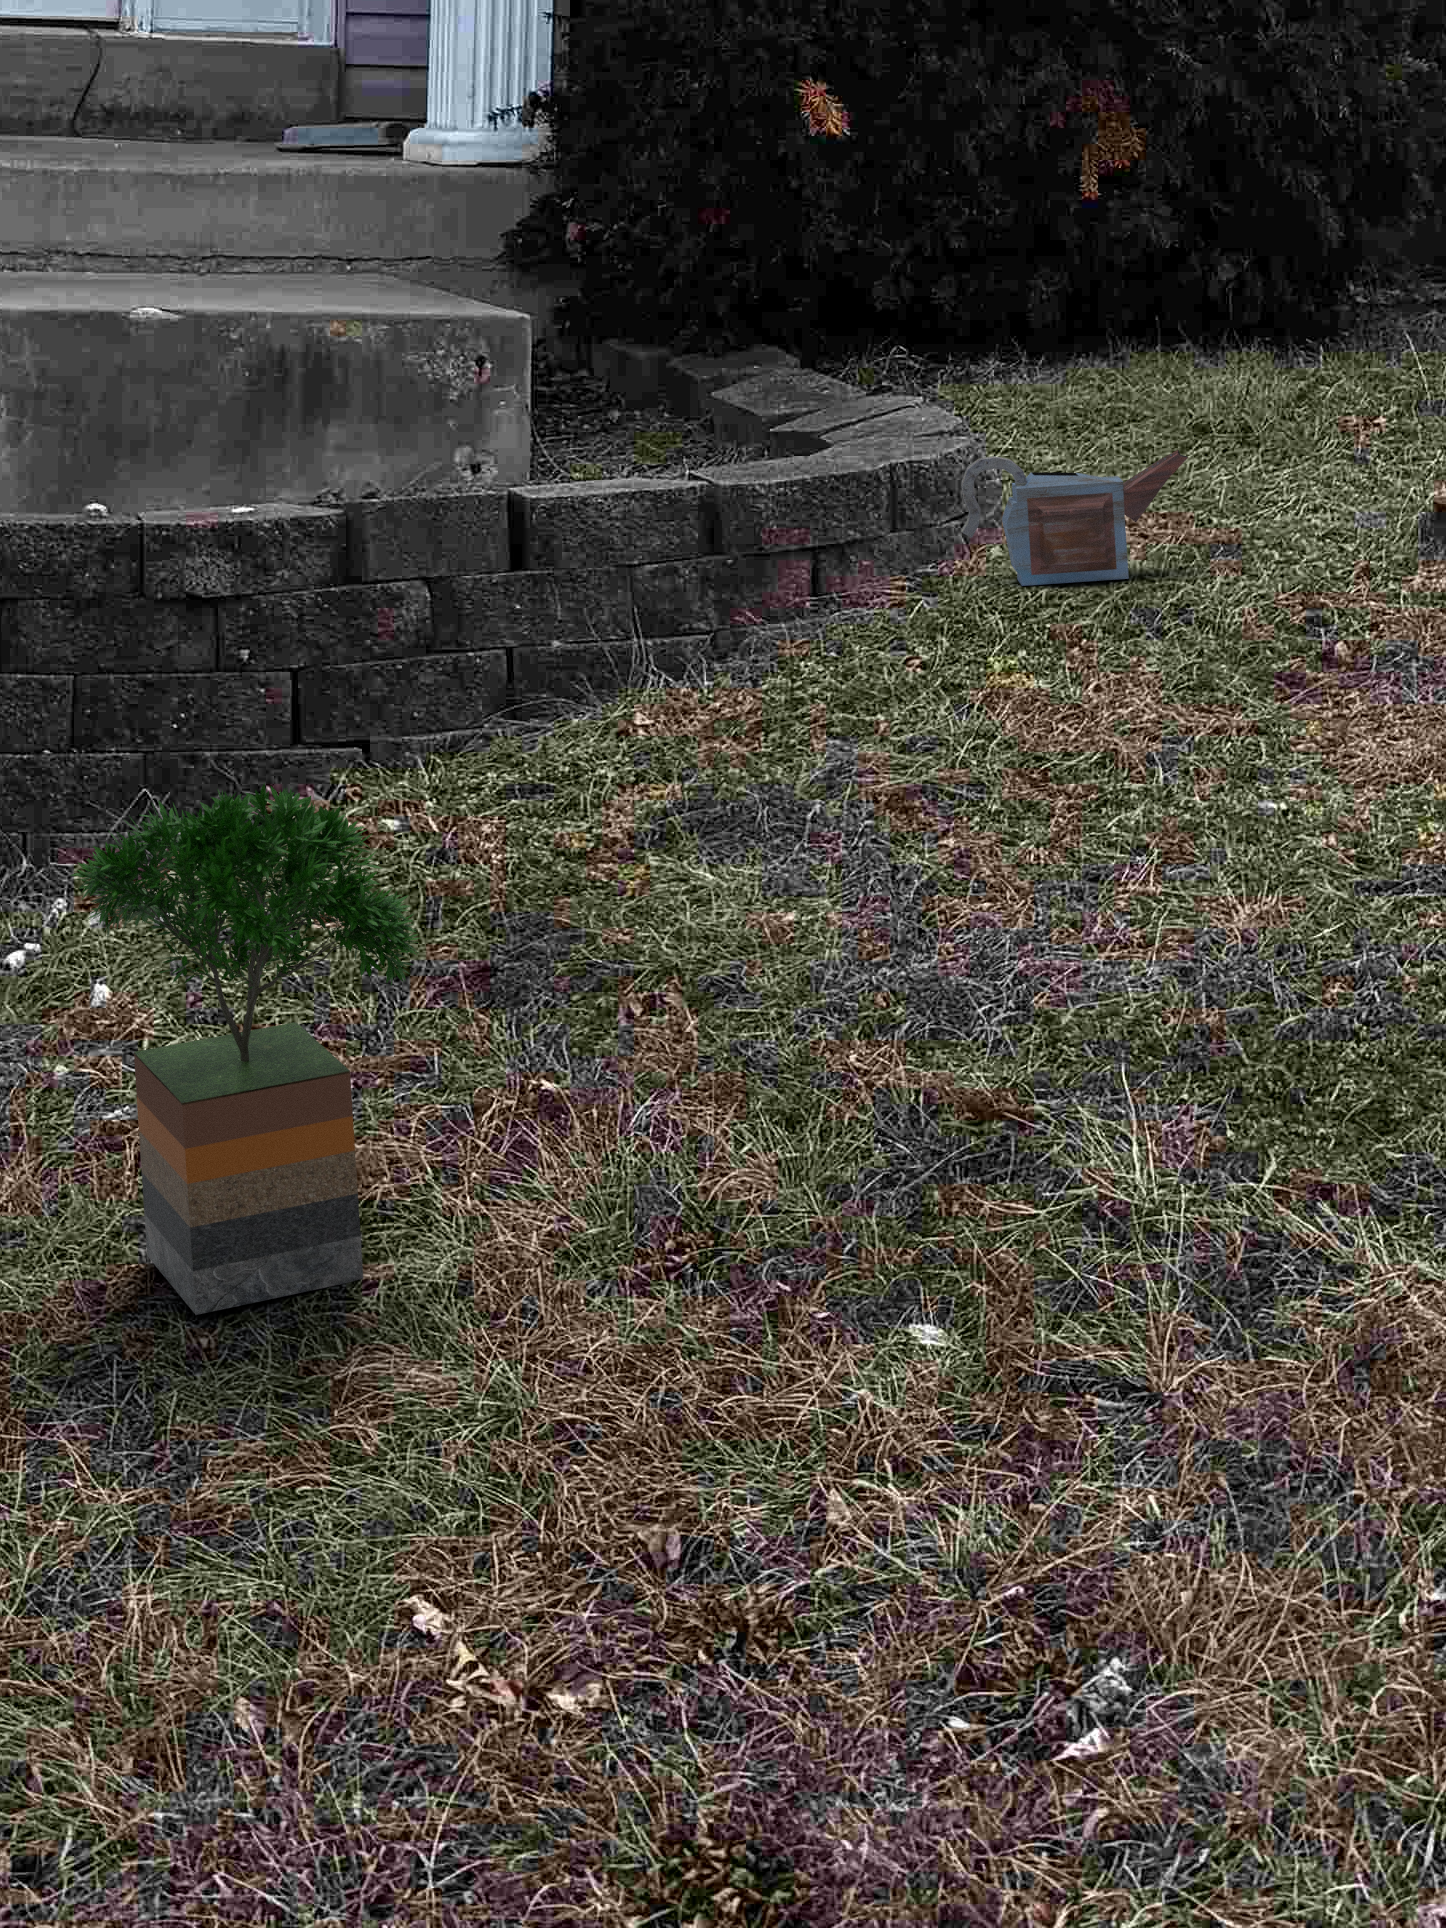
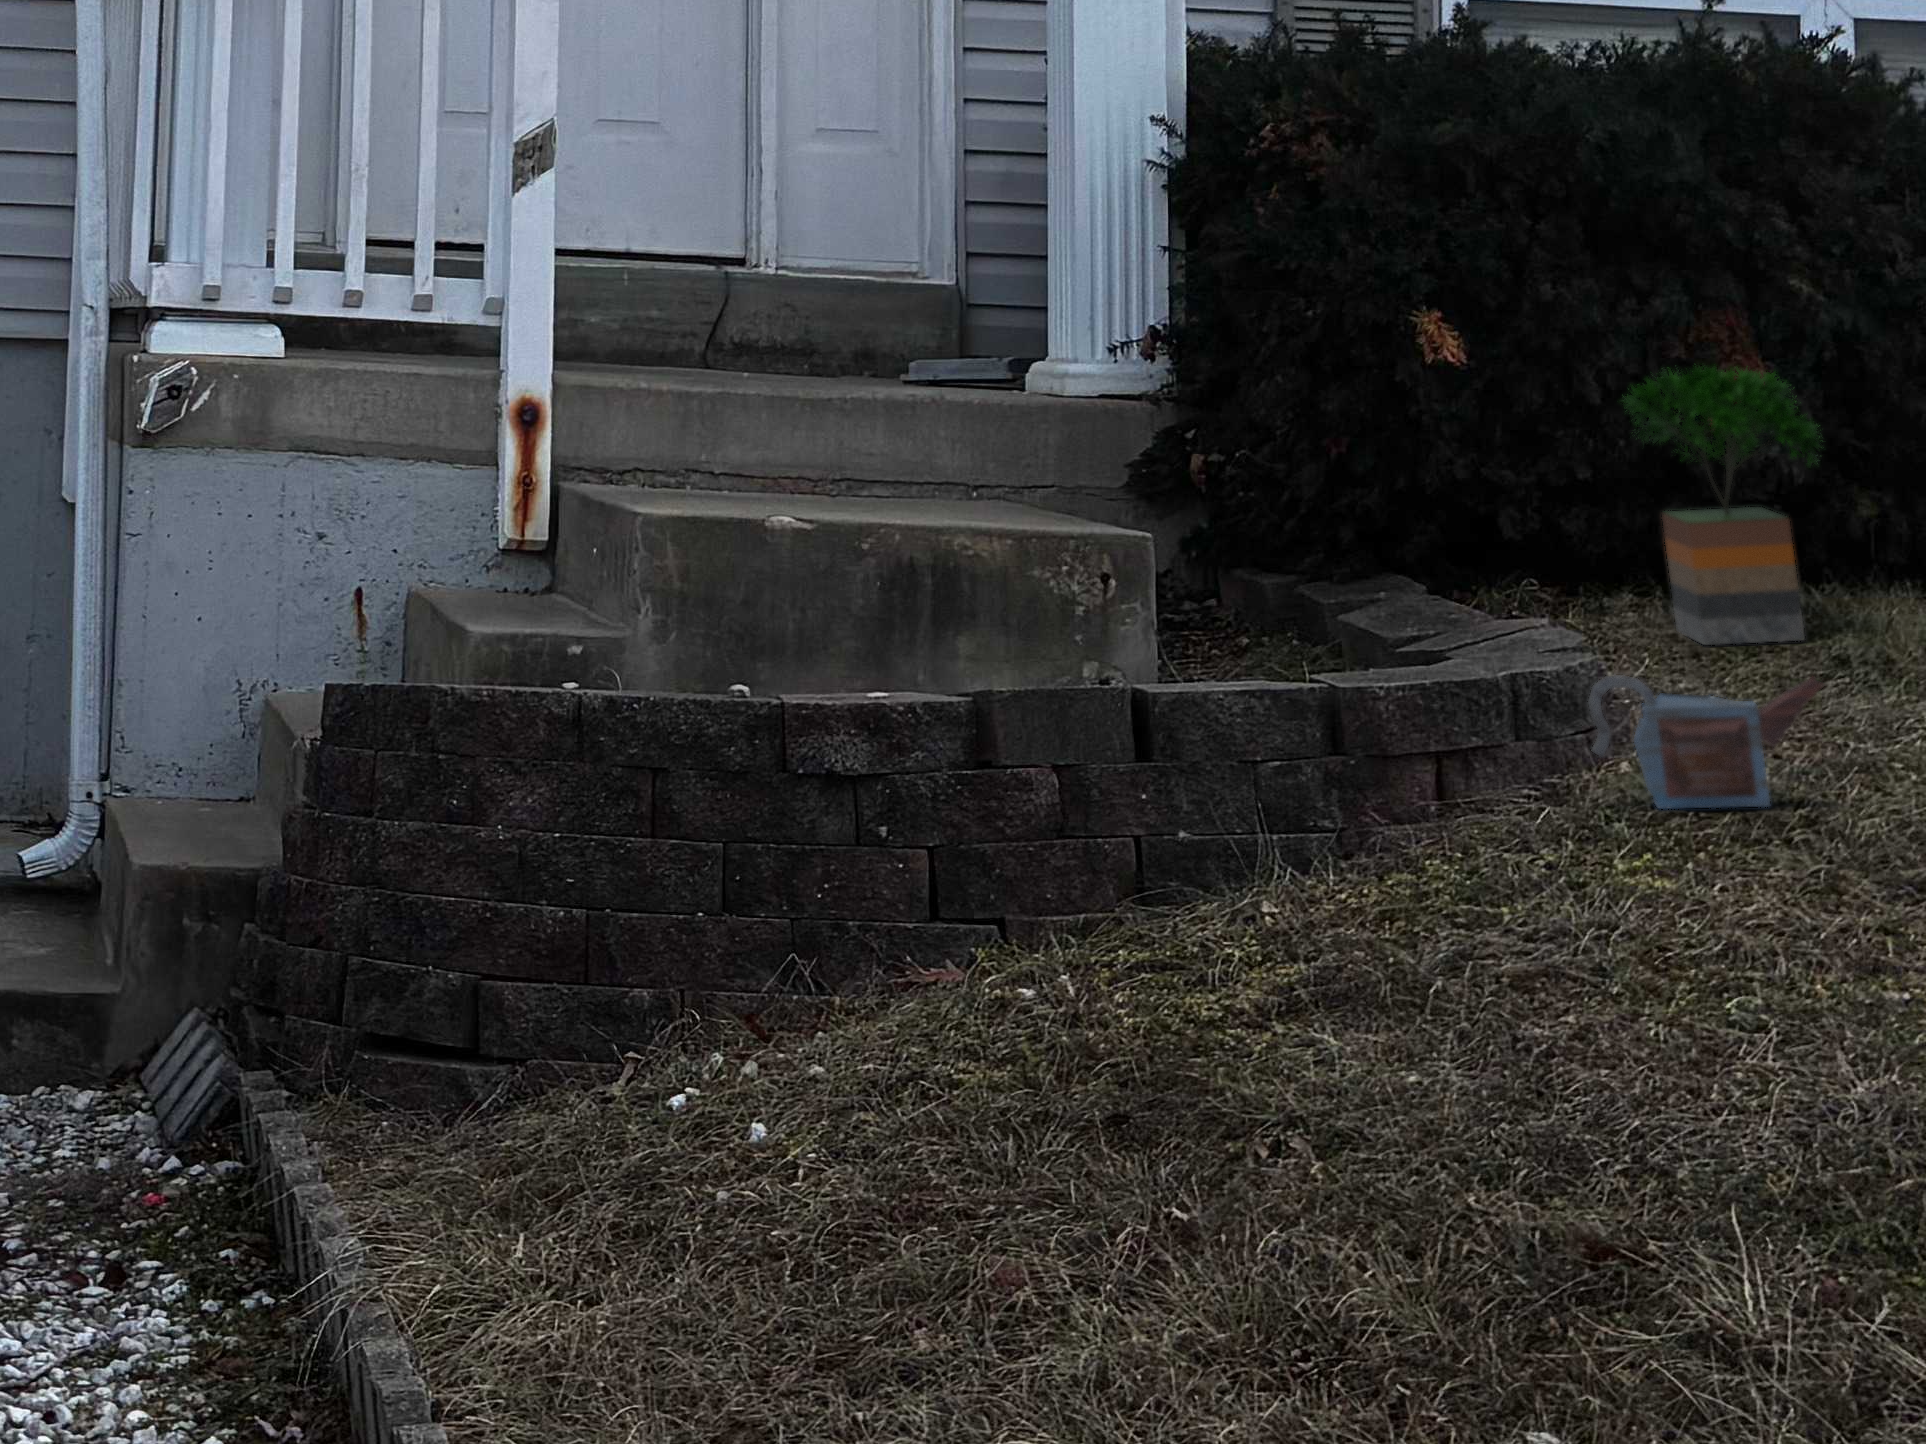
potted tree: present [71,783,419,1315] -> present [1623,366,1823,645]

